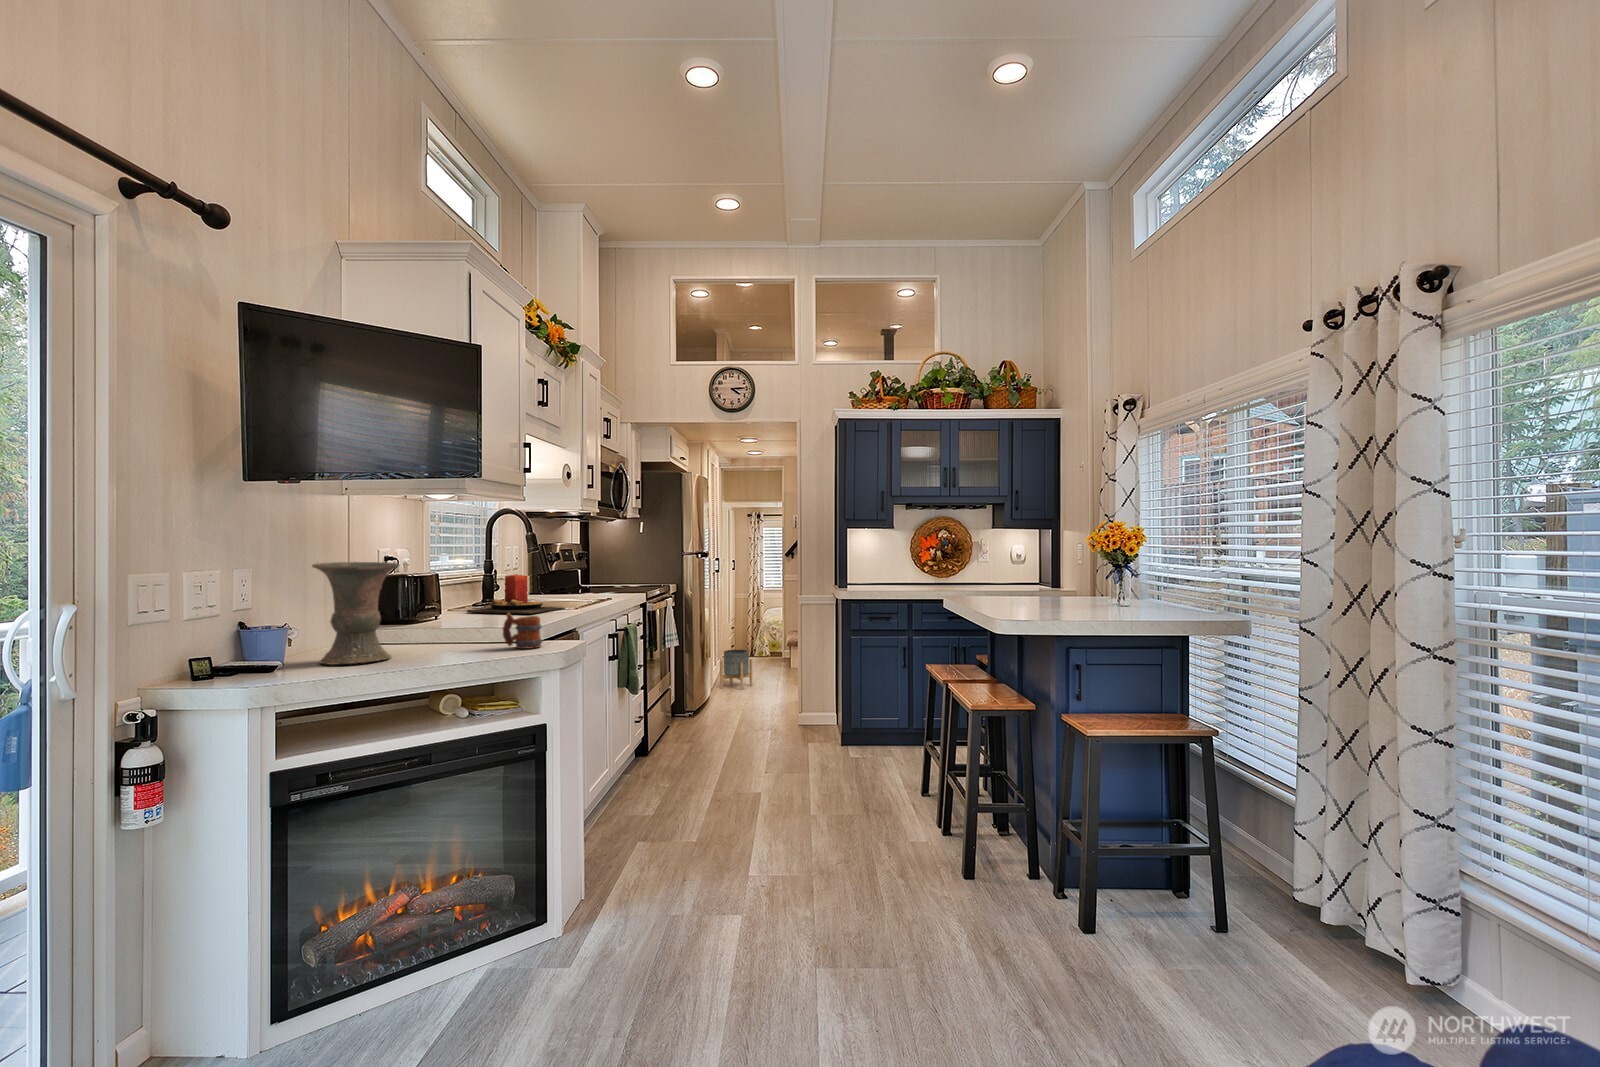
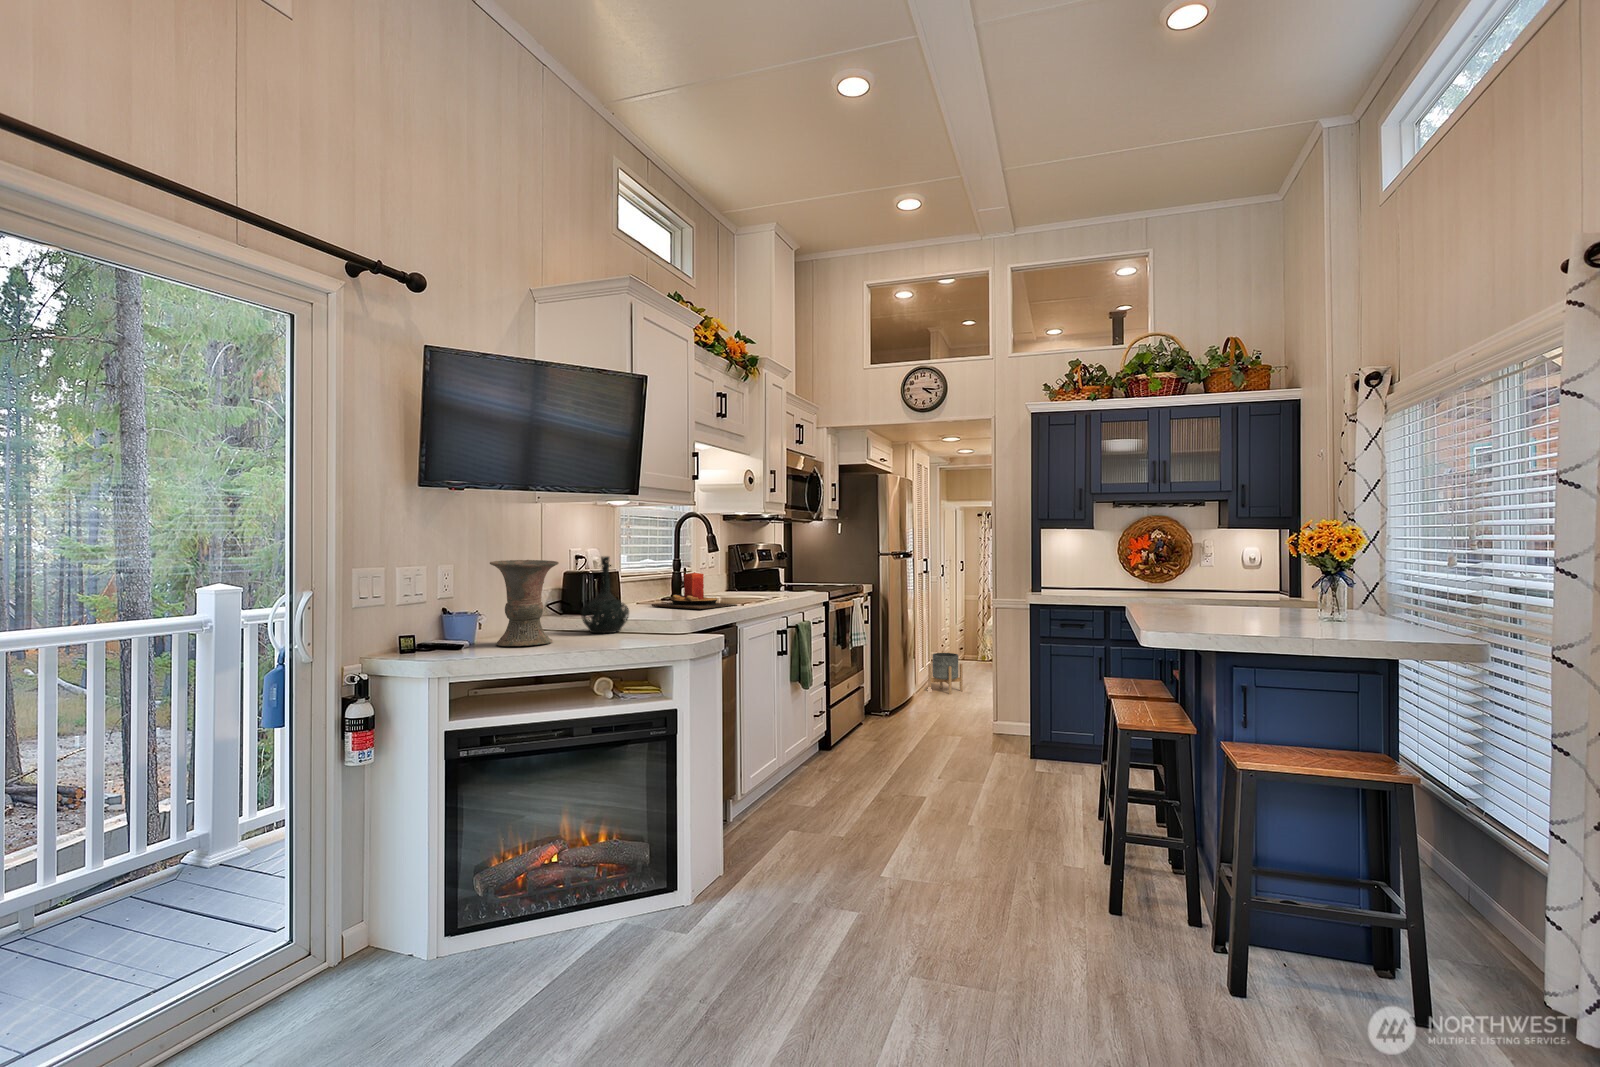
bottle: none [415,557,474,644] -> present [581,556,629,633]
mug: present [503,613,542,649] -> none [644,607,678,640]

